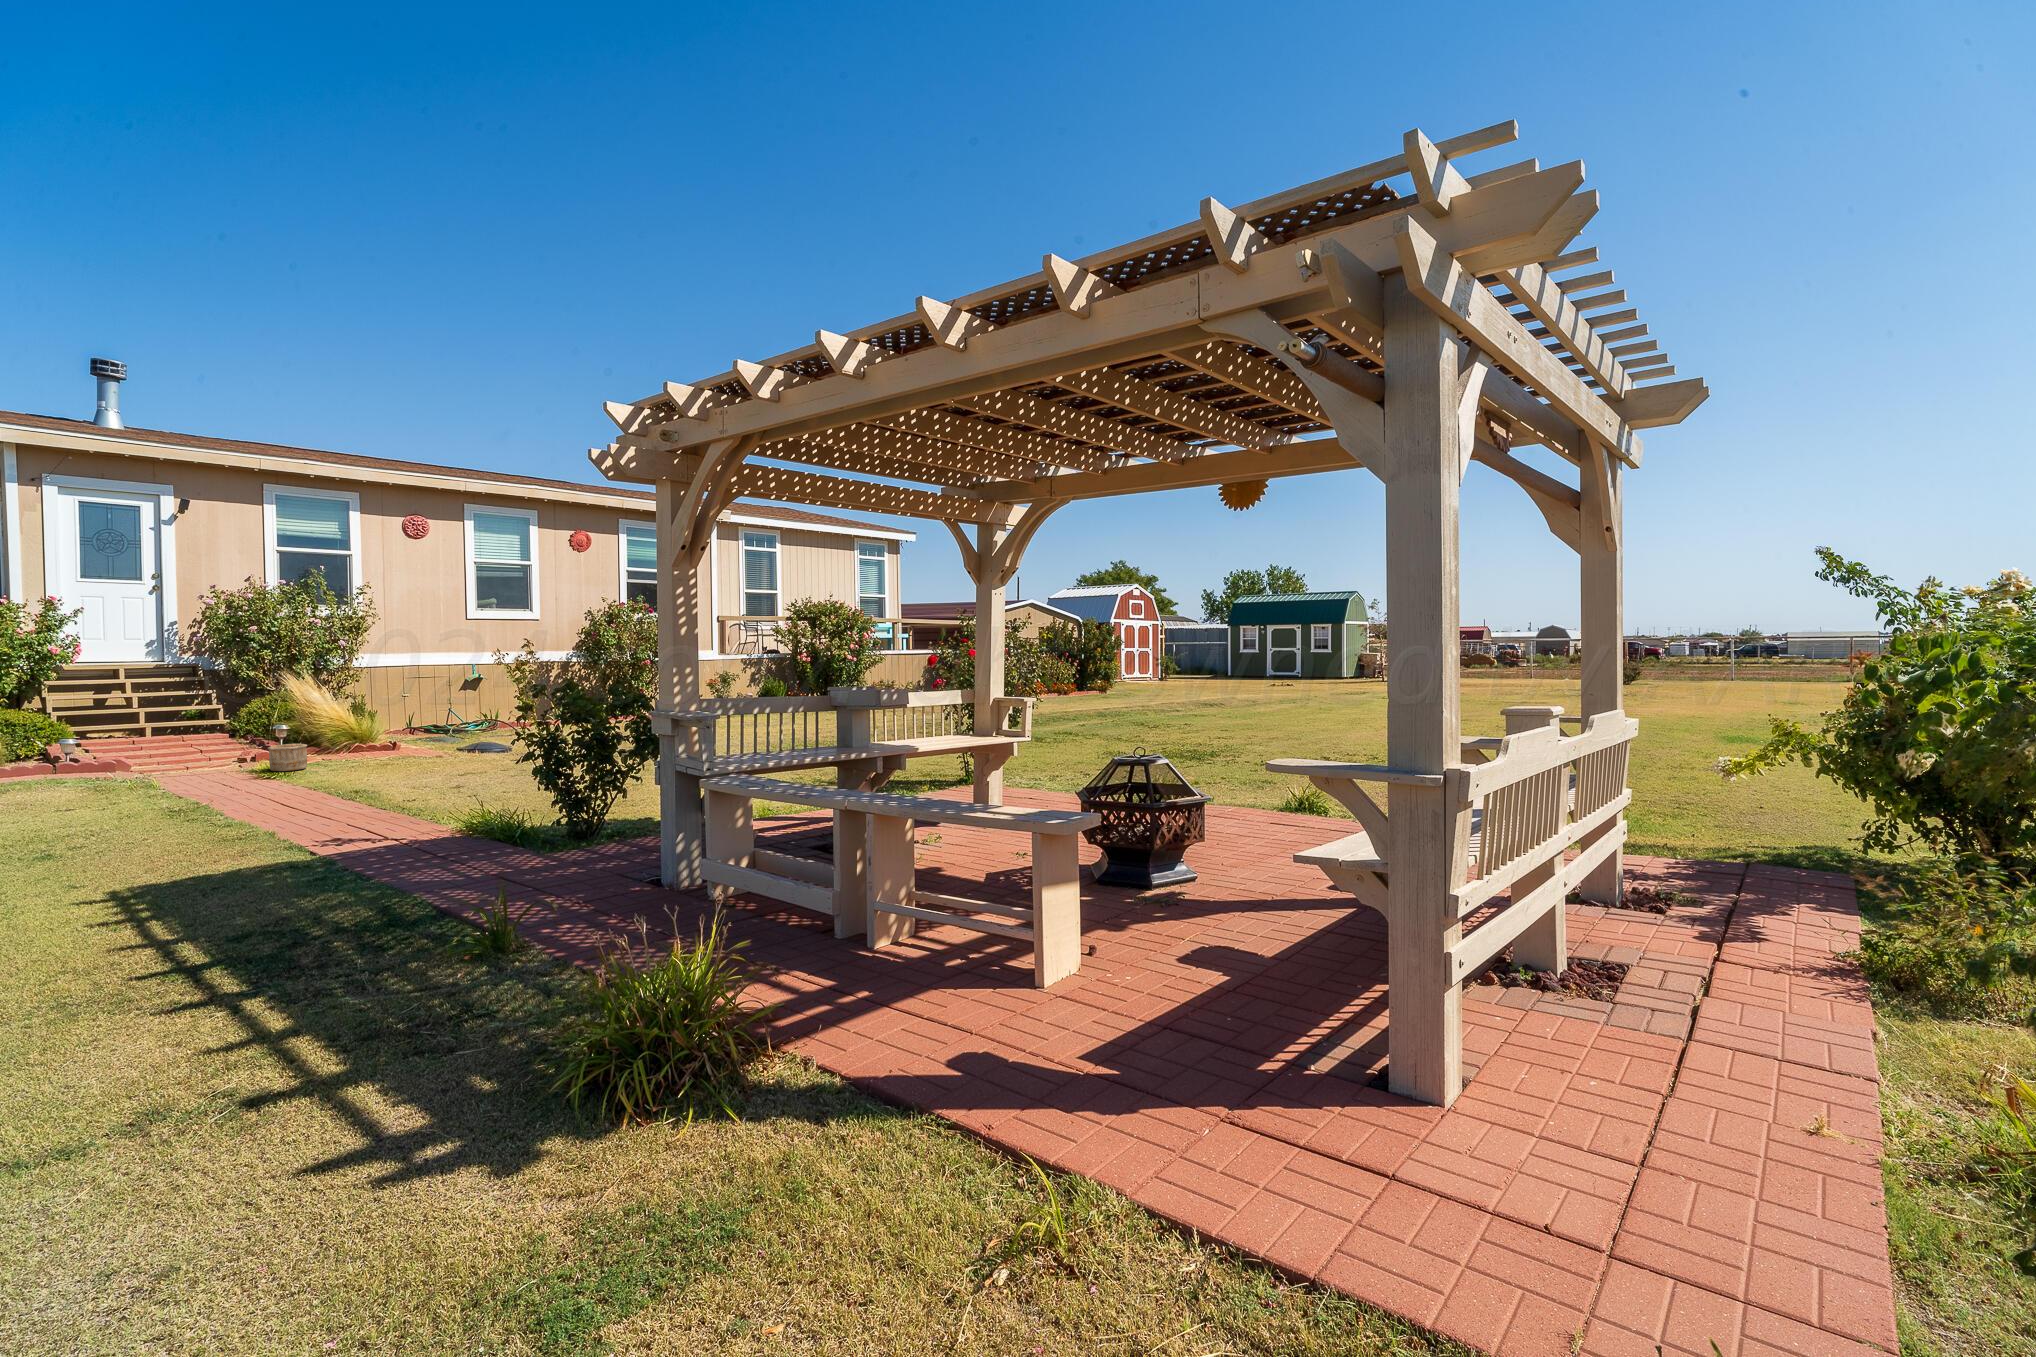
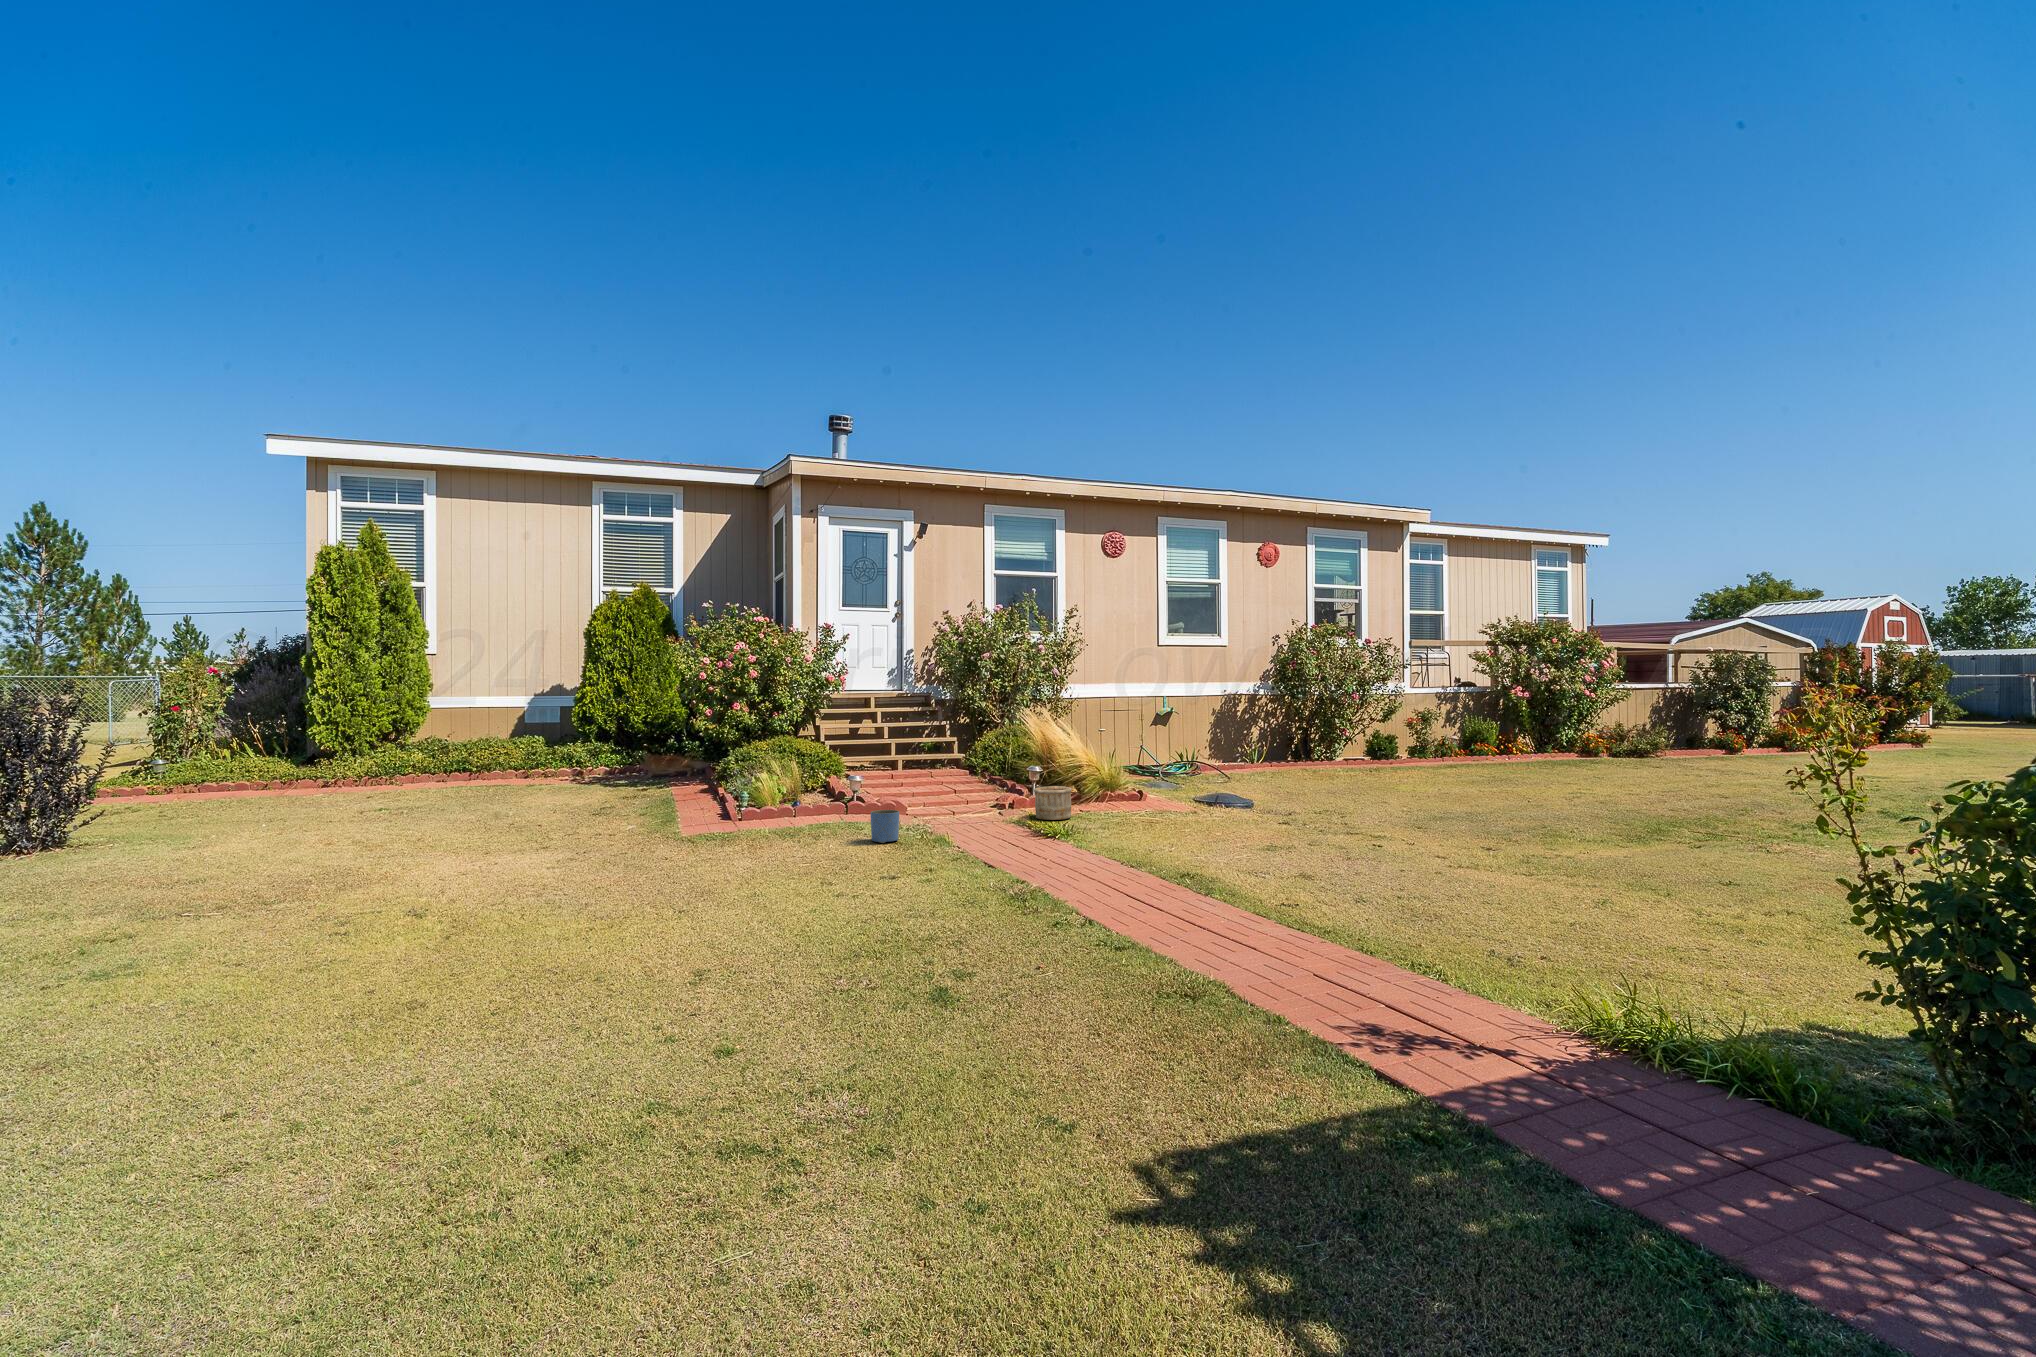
planter: none [70,769,104,797] -> present [870,810,899,843]

